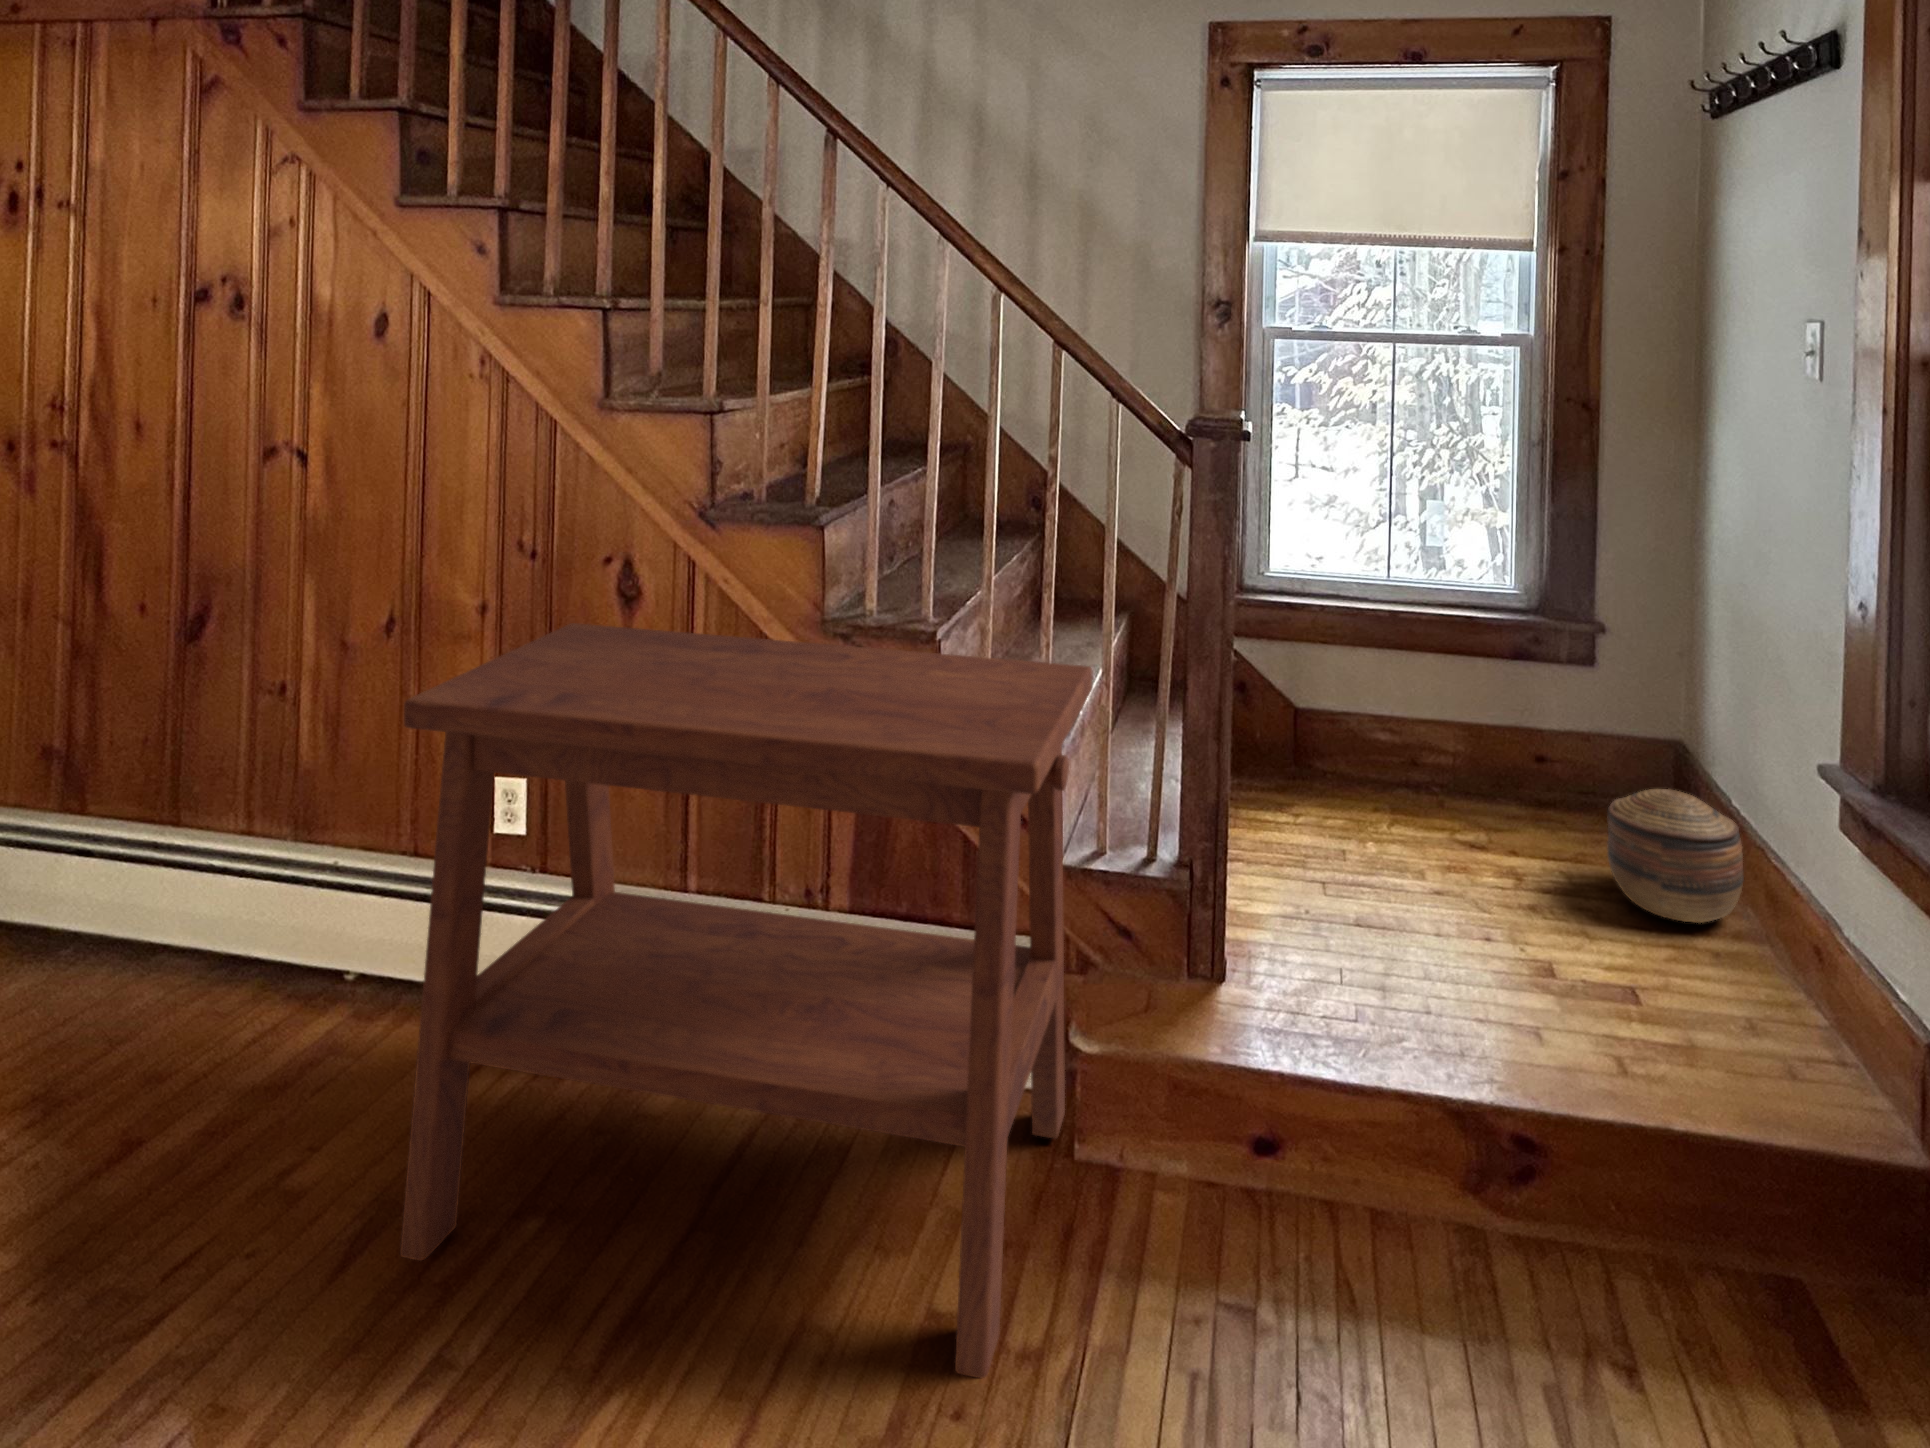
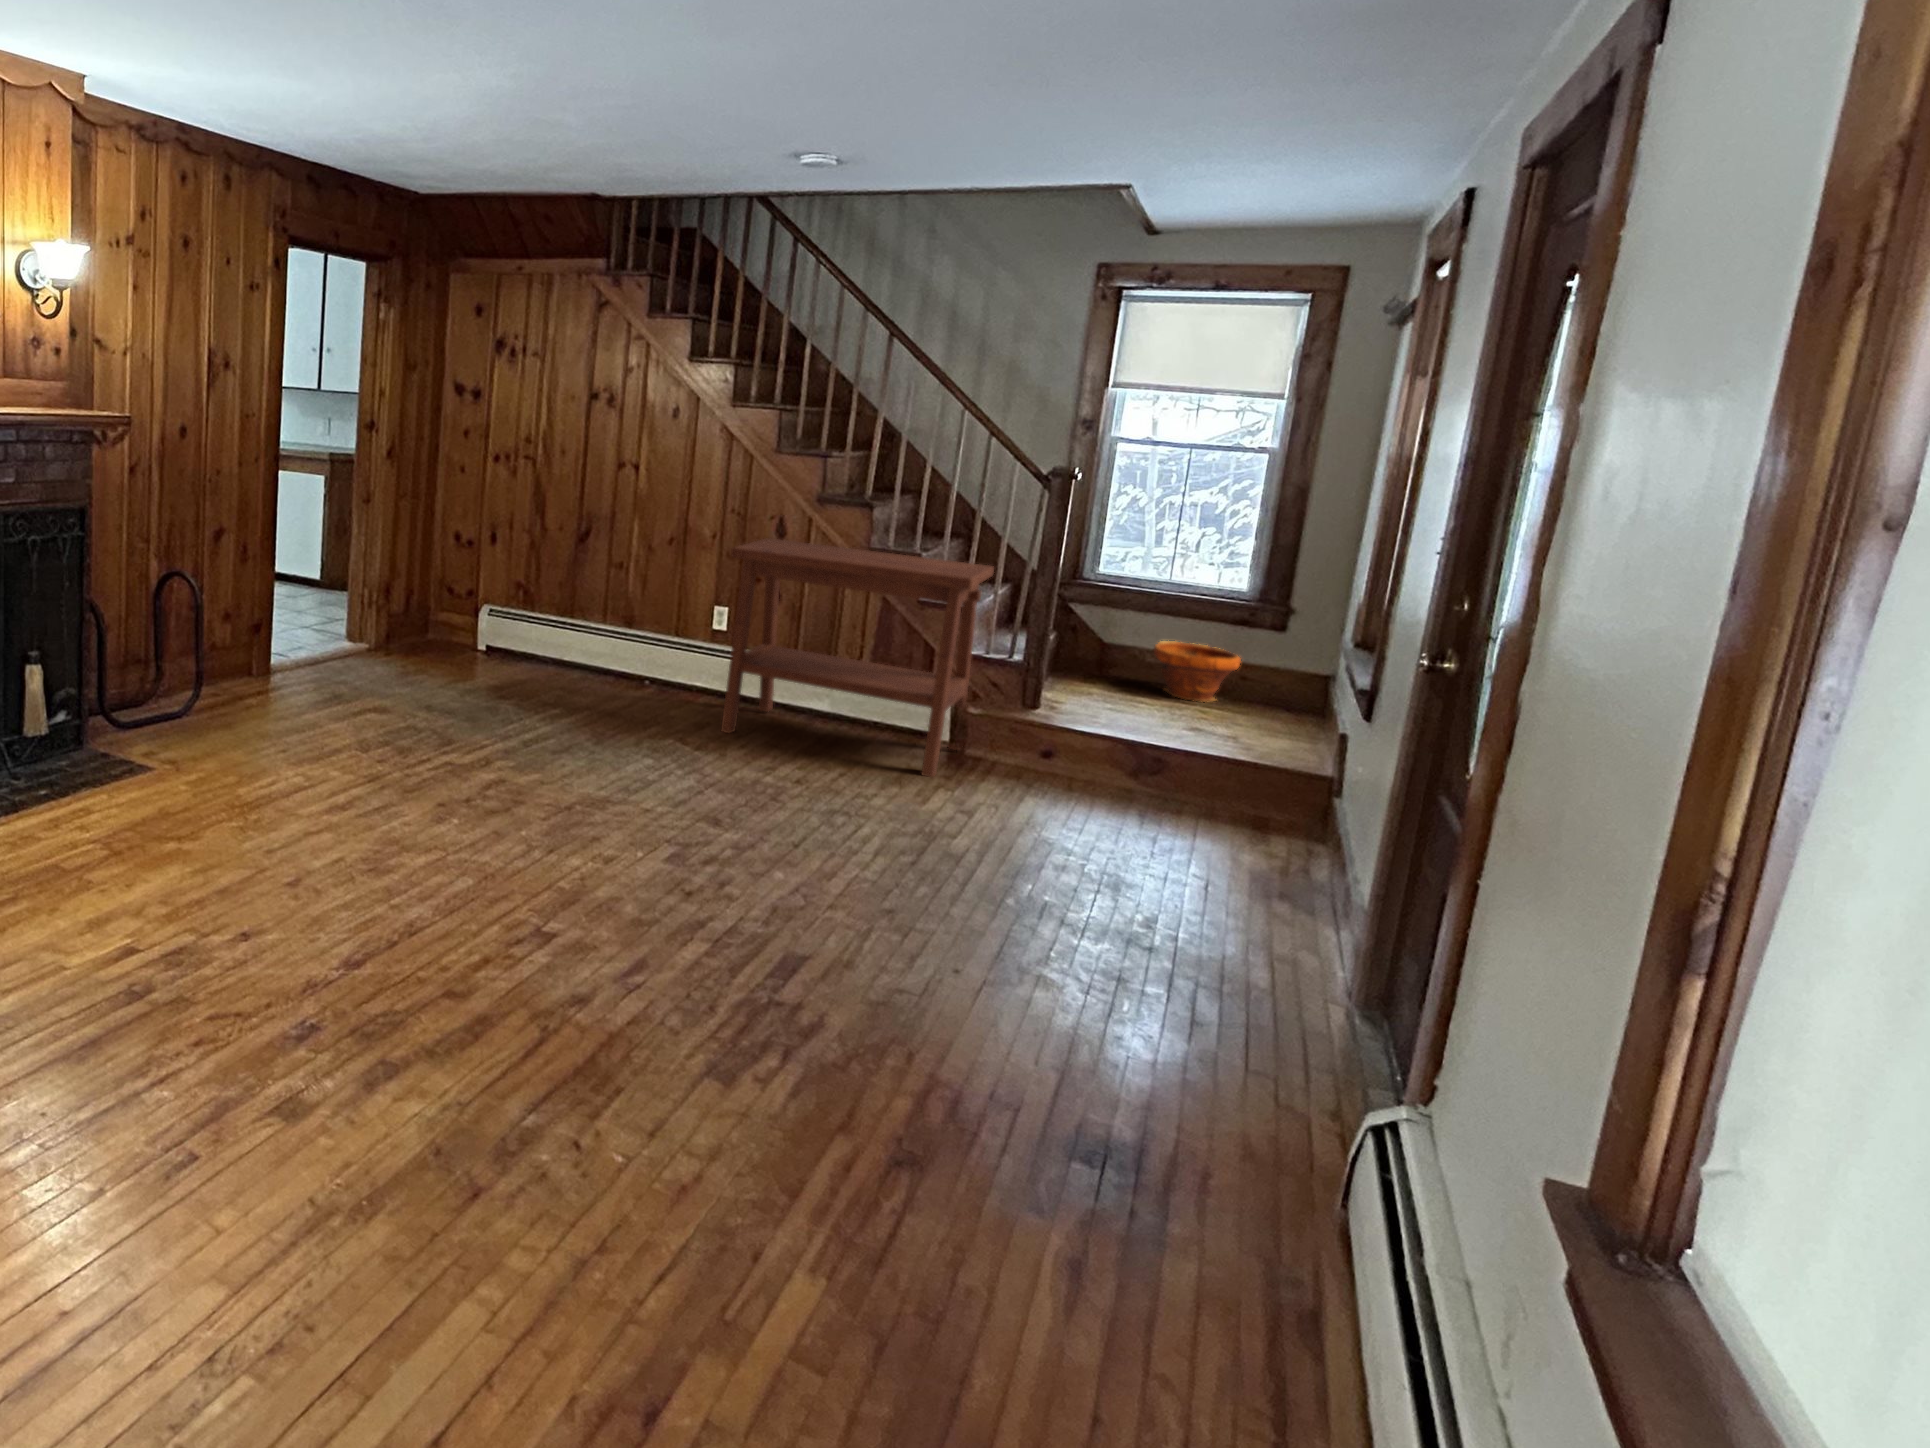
planter: none [1395,712,1549,848] -> present [1153,641,1241,702]
basket: present [1607,789,1744,923] -> none [1253,670,1324,728]

